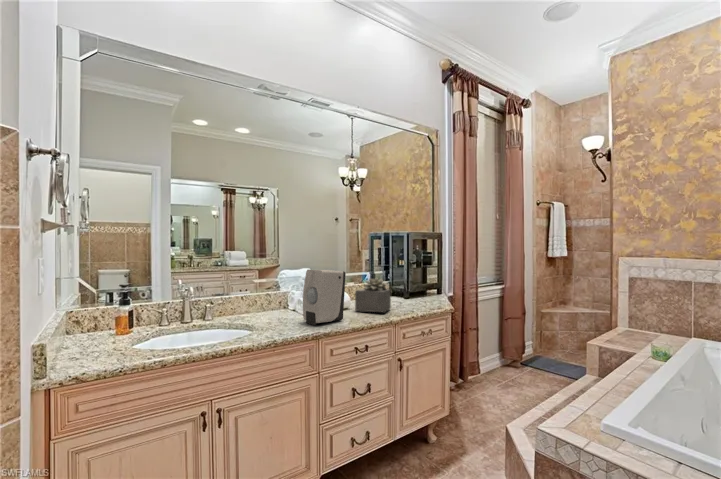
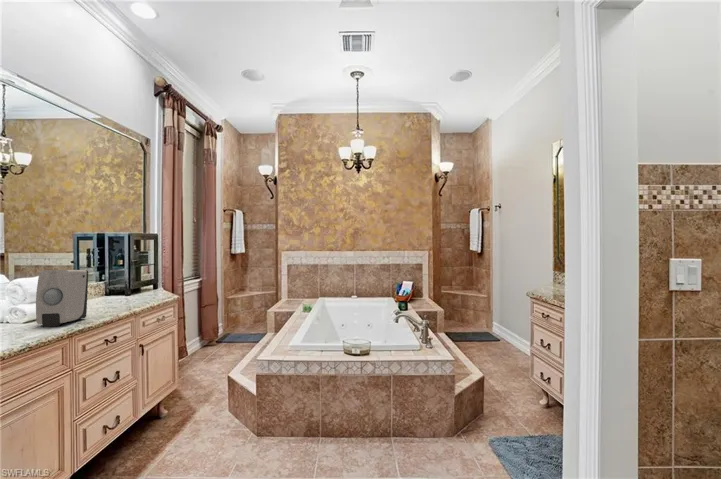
succulent plant: present [355,278,391,312] -> none [88,275,126,310]

